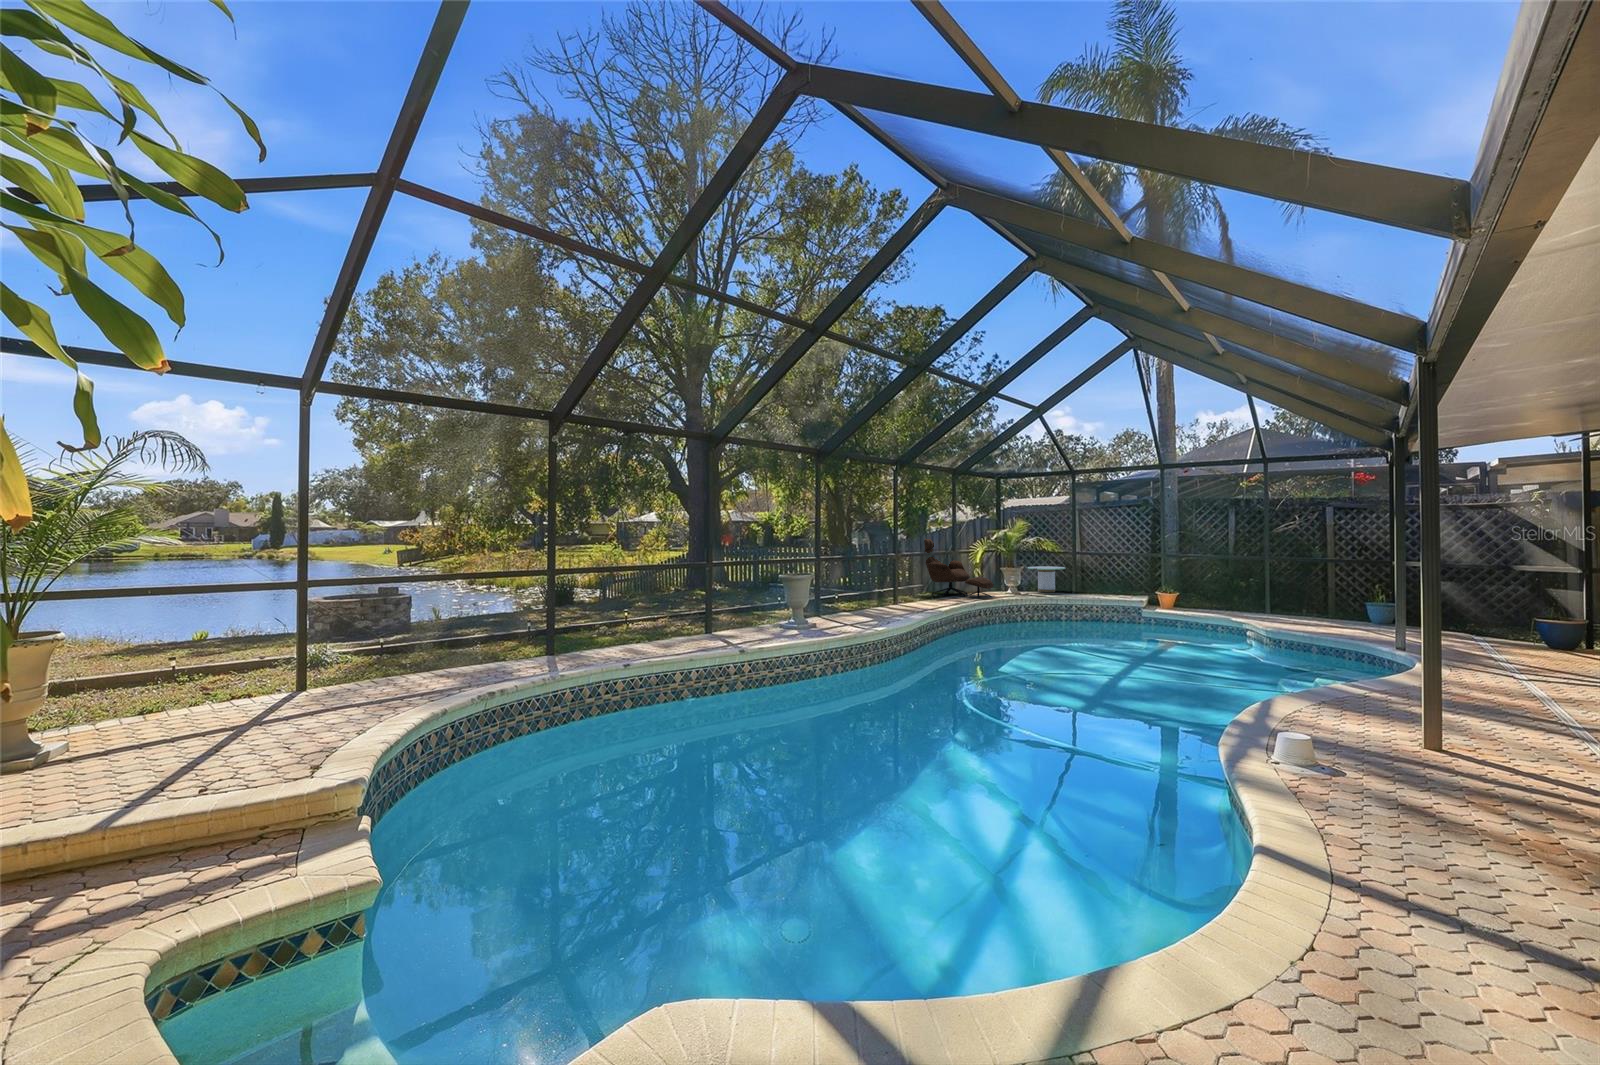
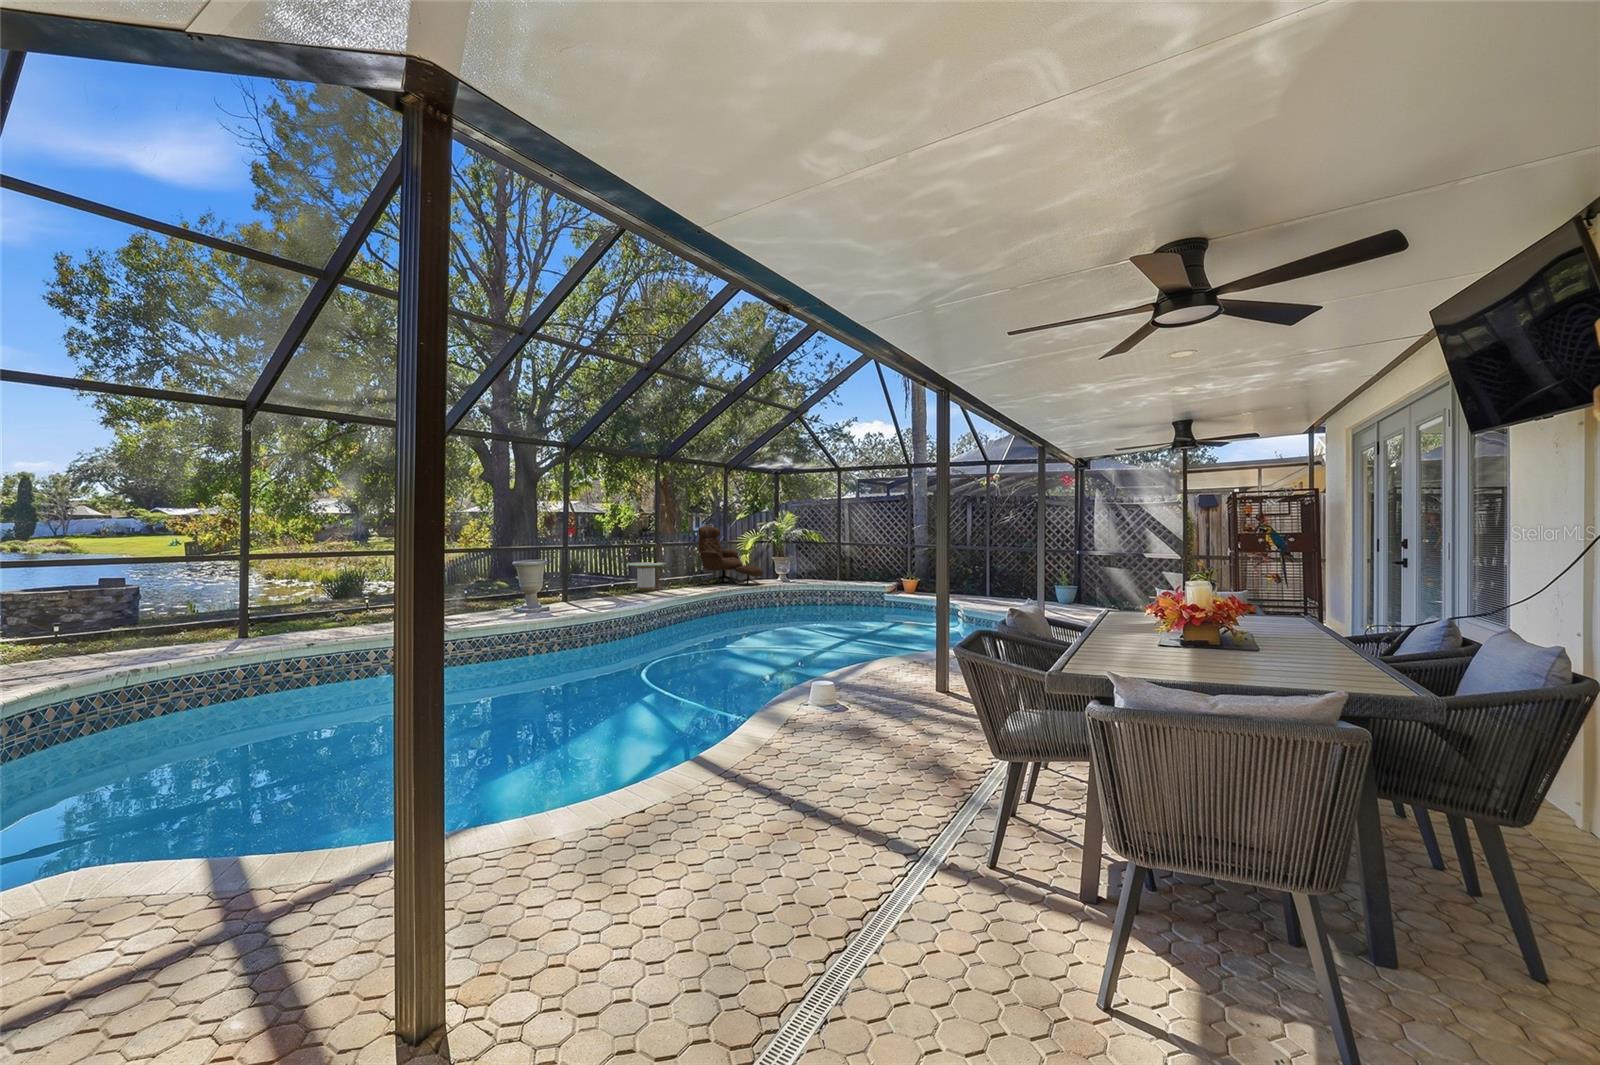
side table: present [1028,566,1065,593] -> present [627,562,666,591]

